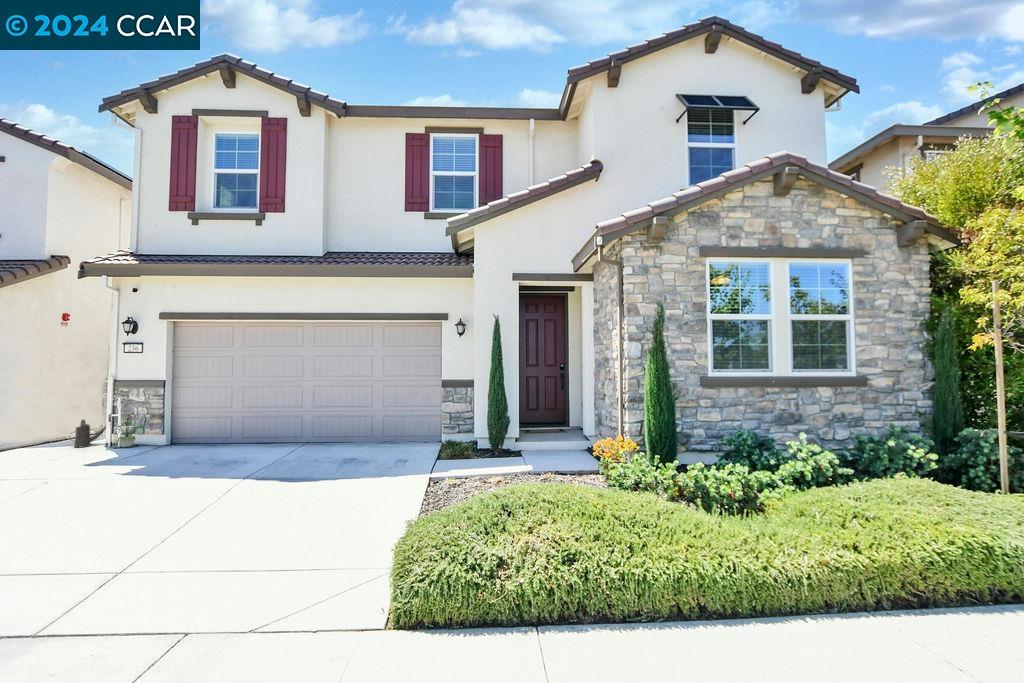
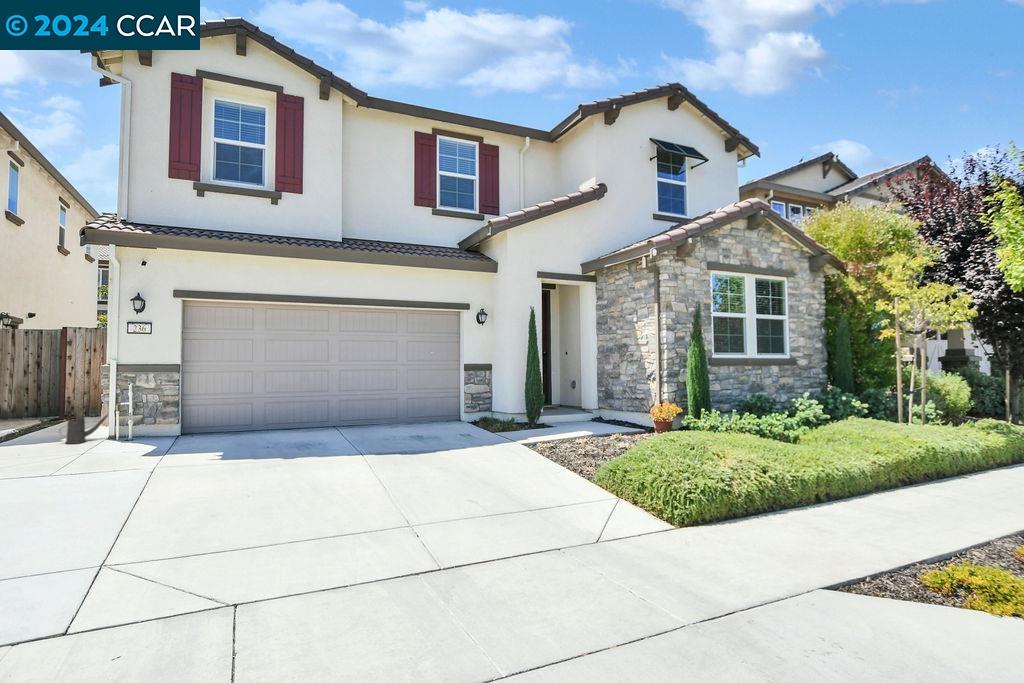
potted plant: present [117,420,145,447] -> none [125,402,169,440]

